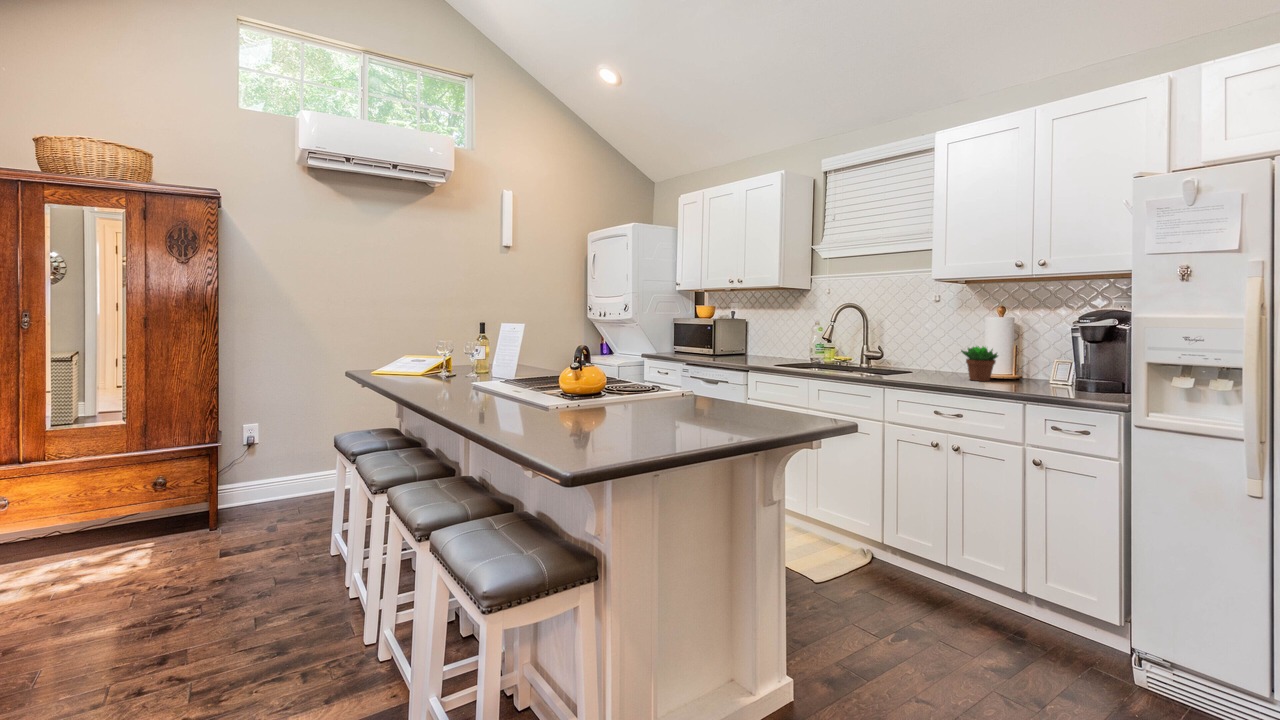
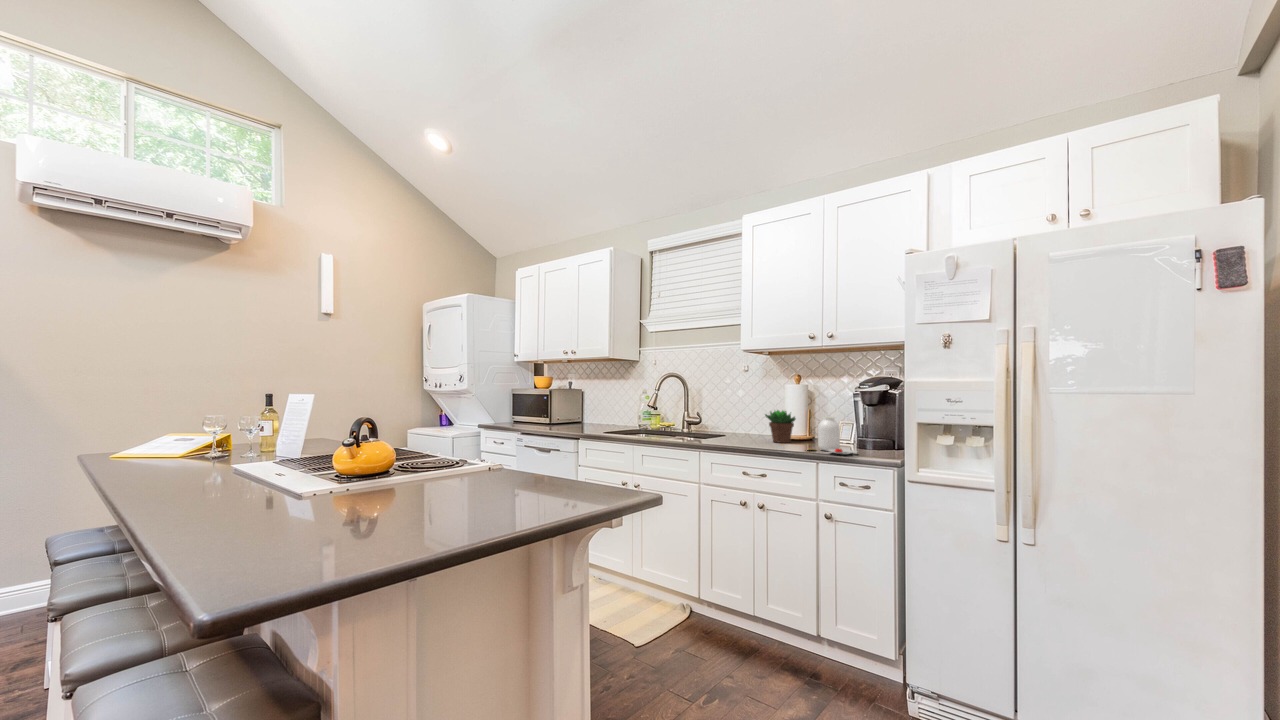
jar: none [1010,355,1074,396] -> present [813,417,857,454]

